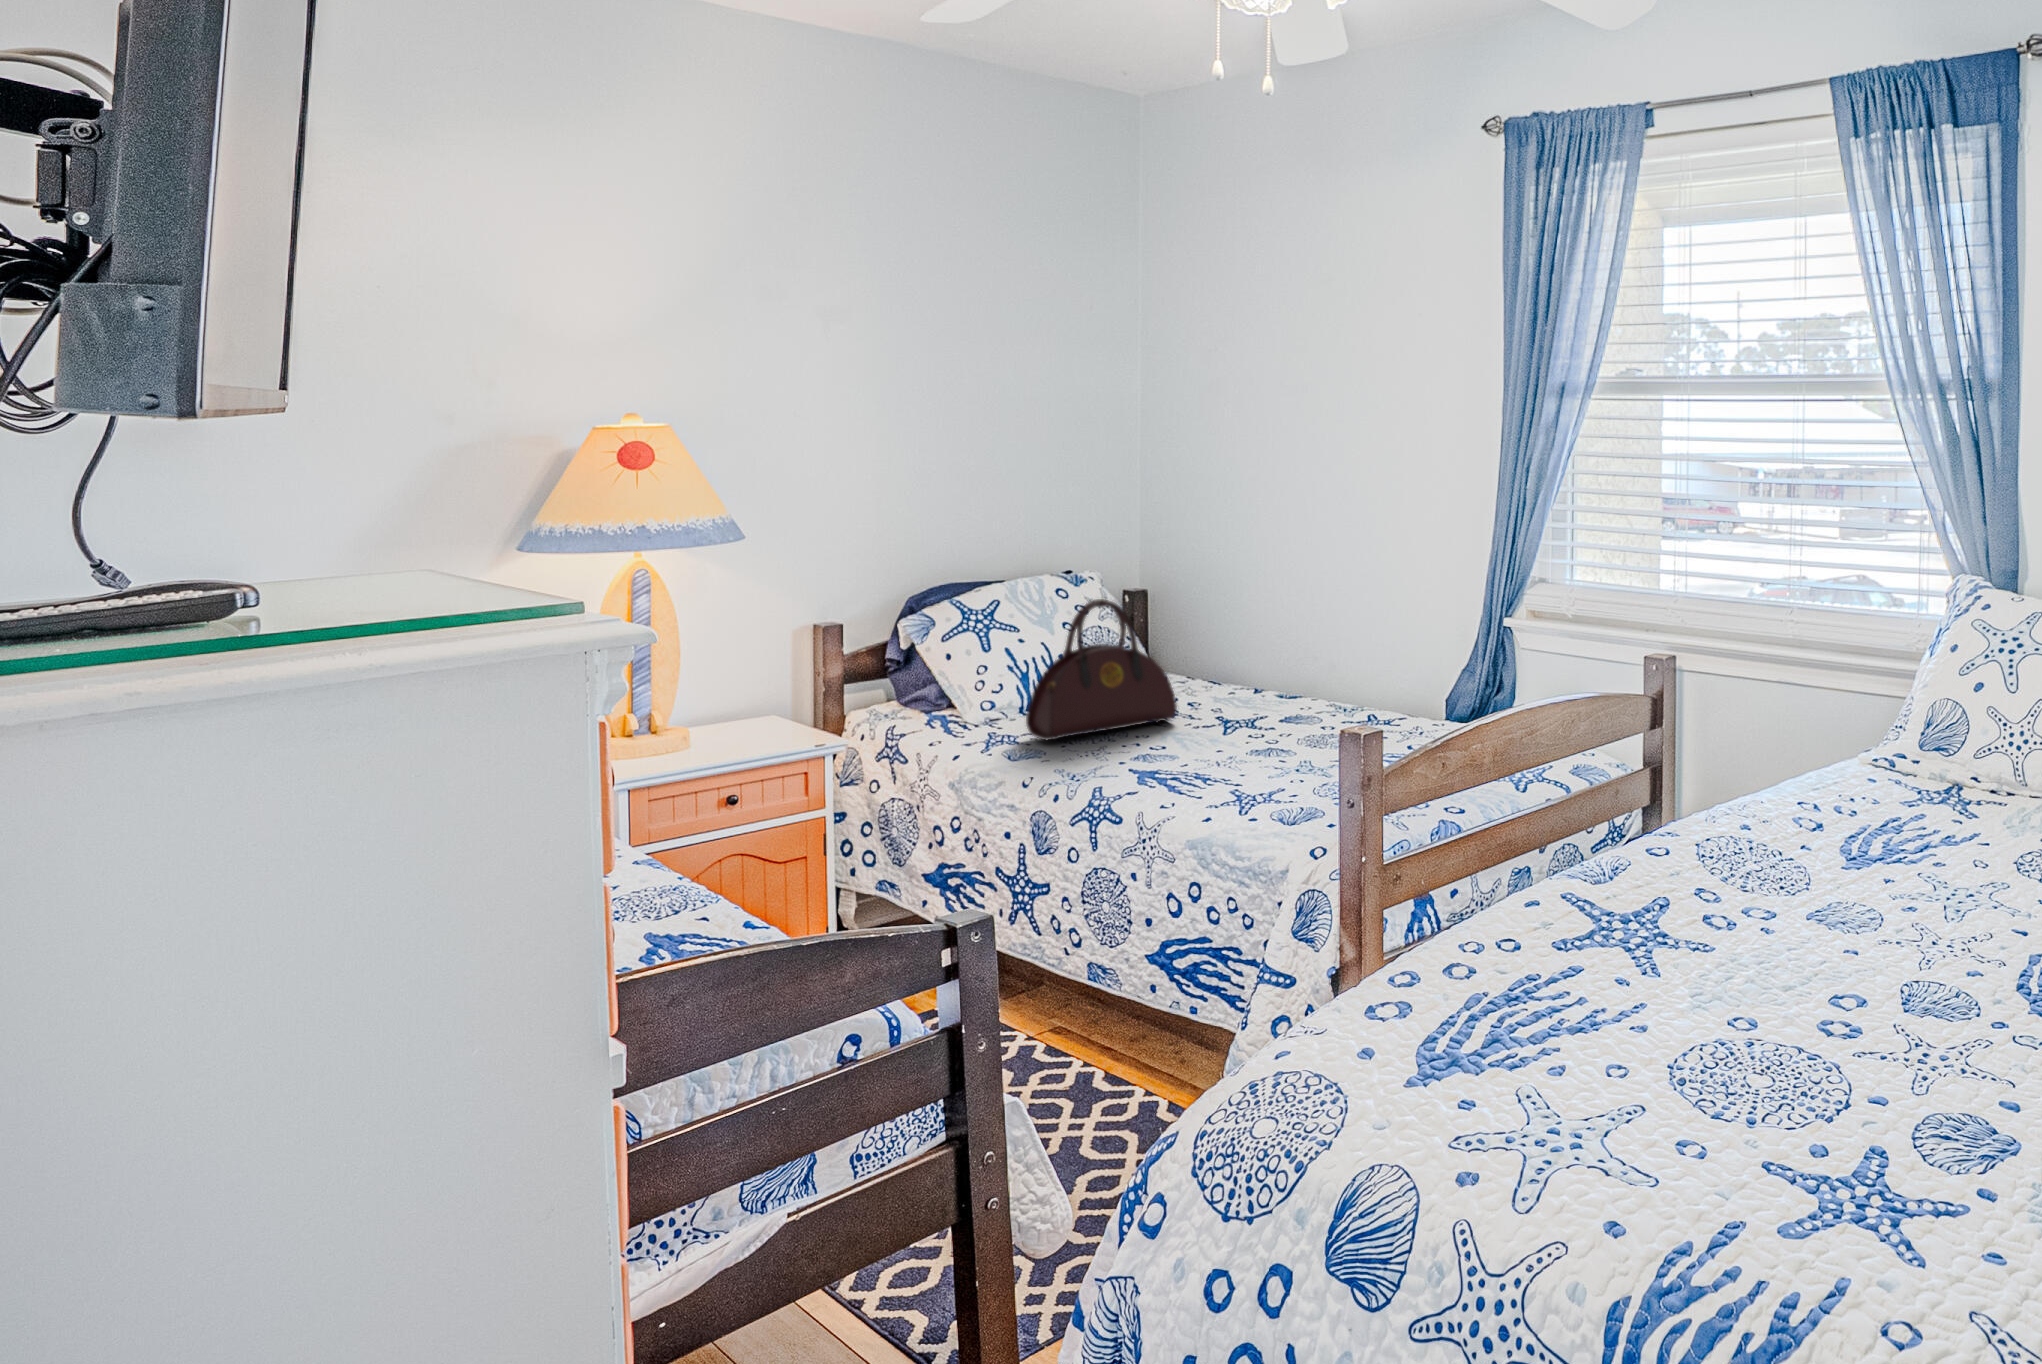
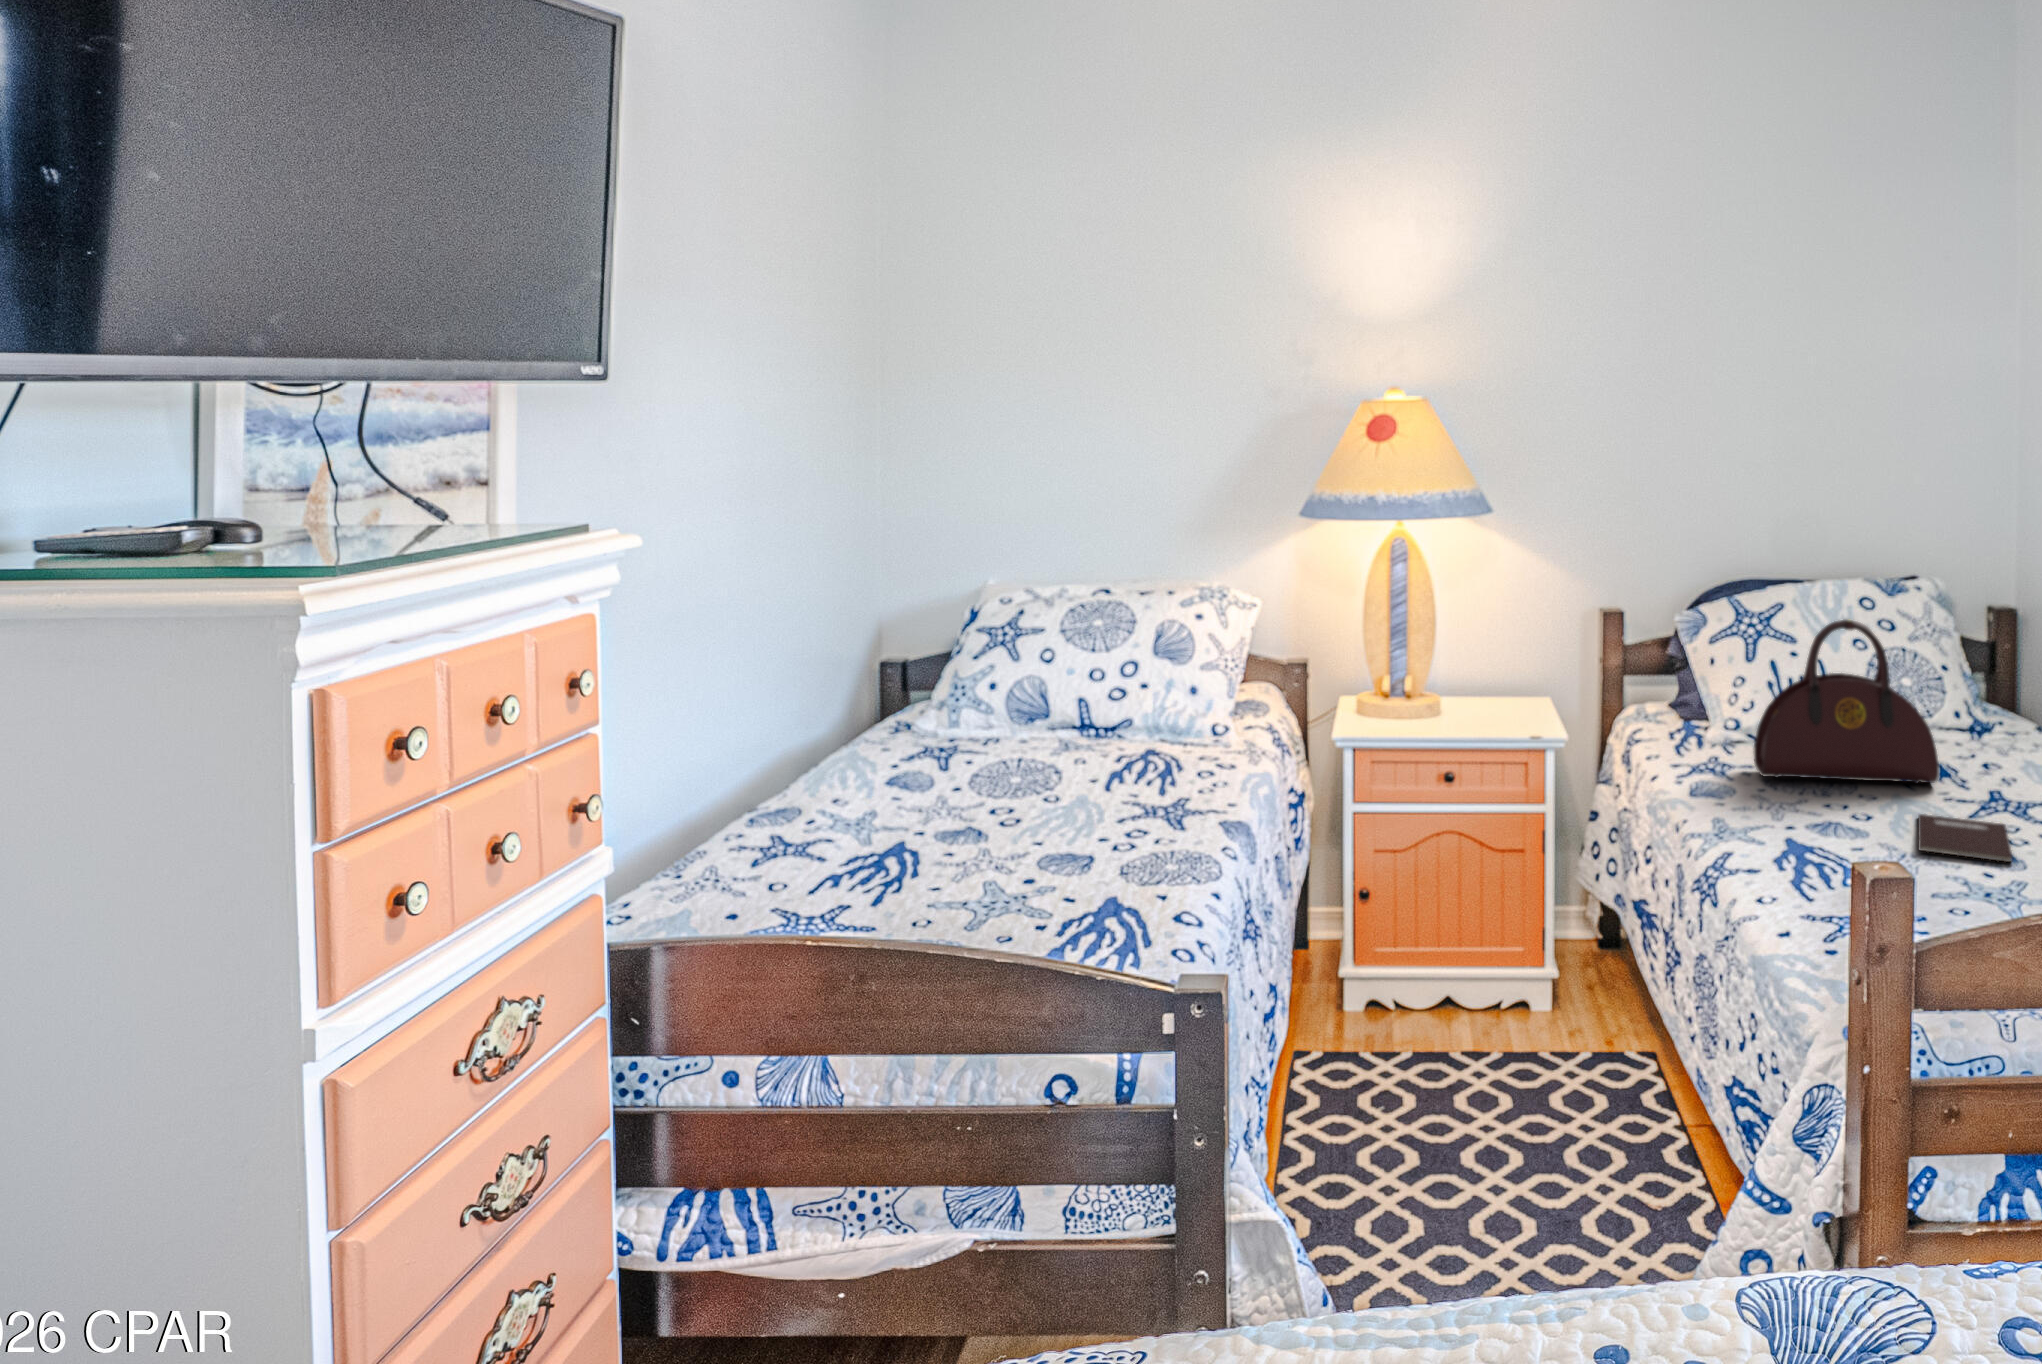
notebook: none [1185,734,1275,761] -> present [1918,814,2012,863]

